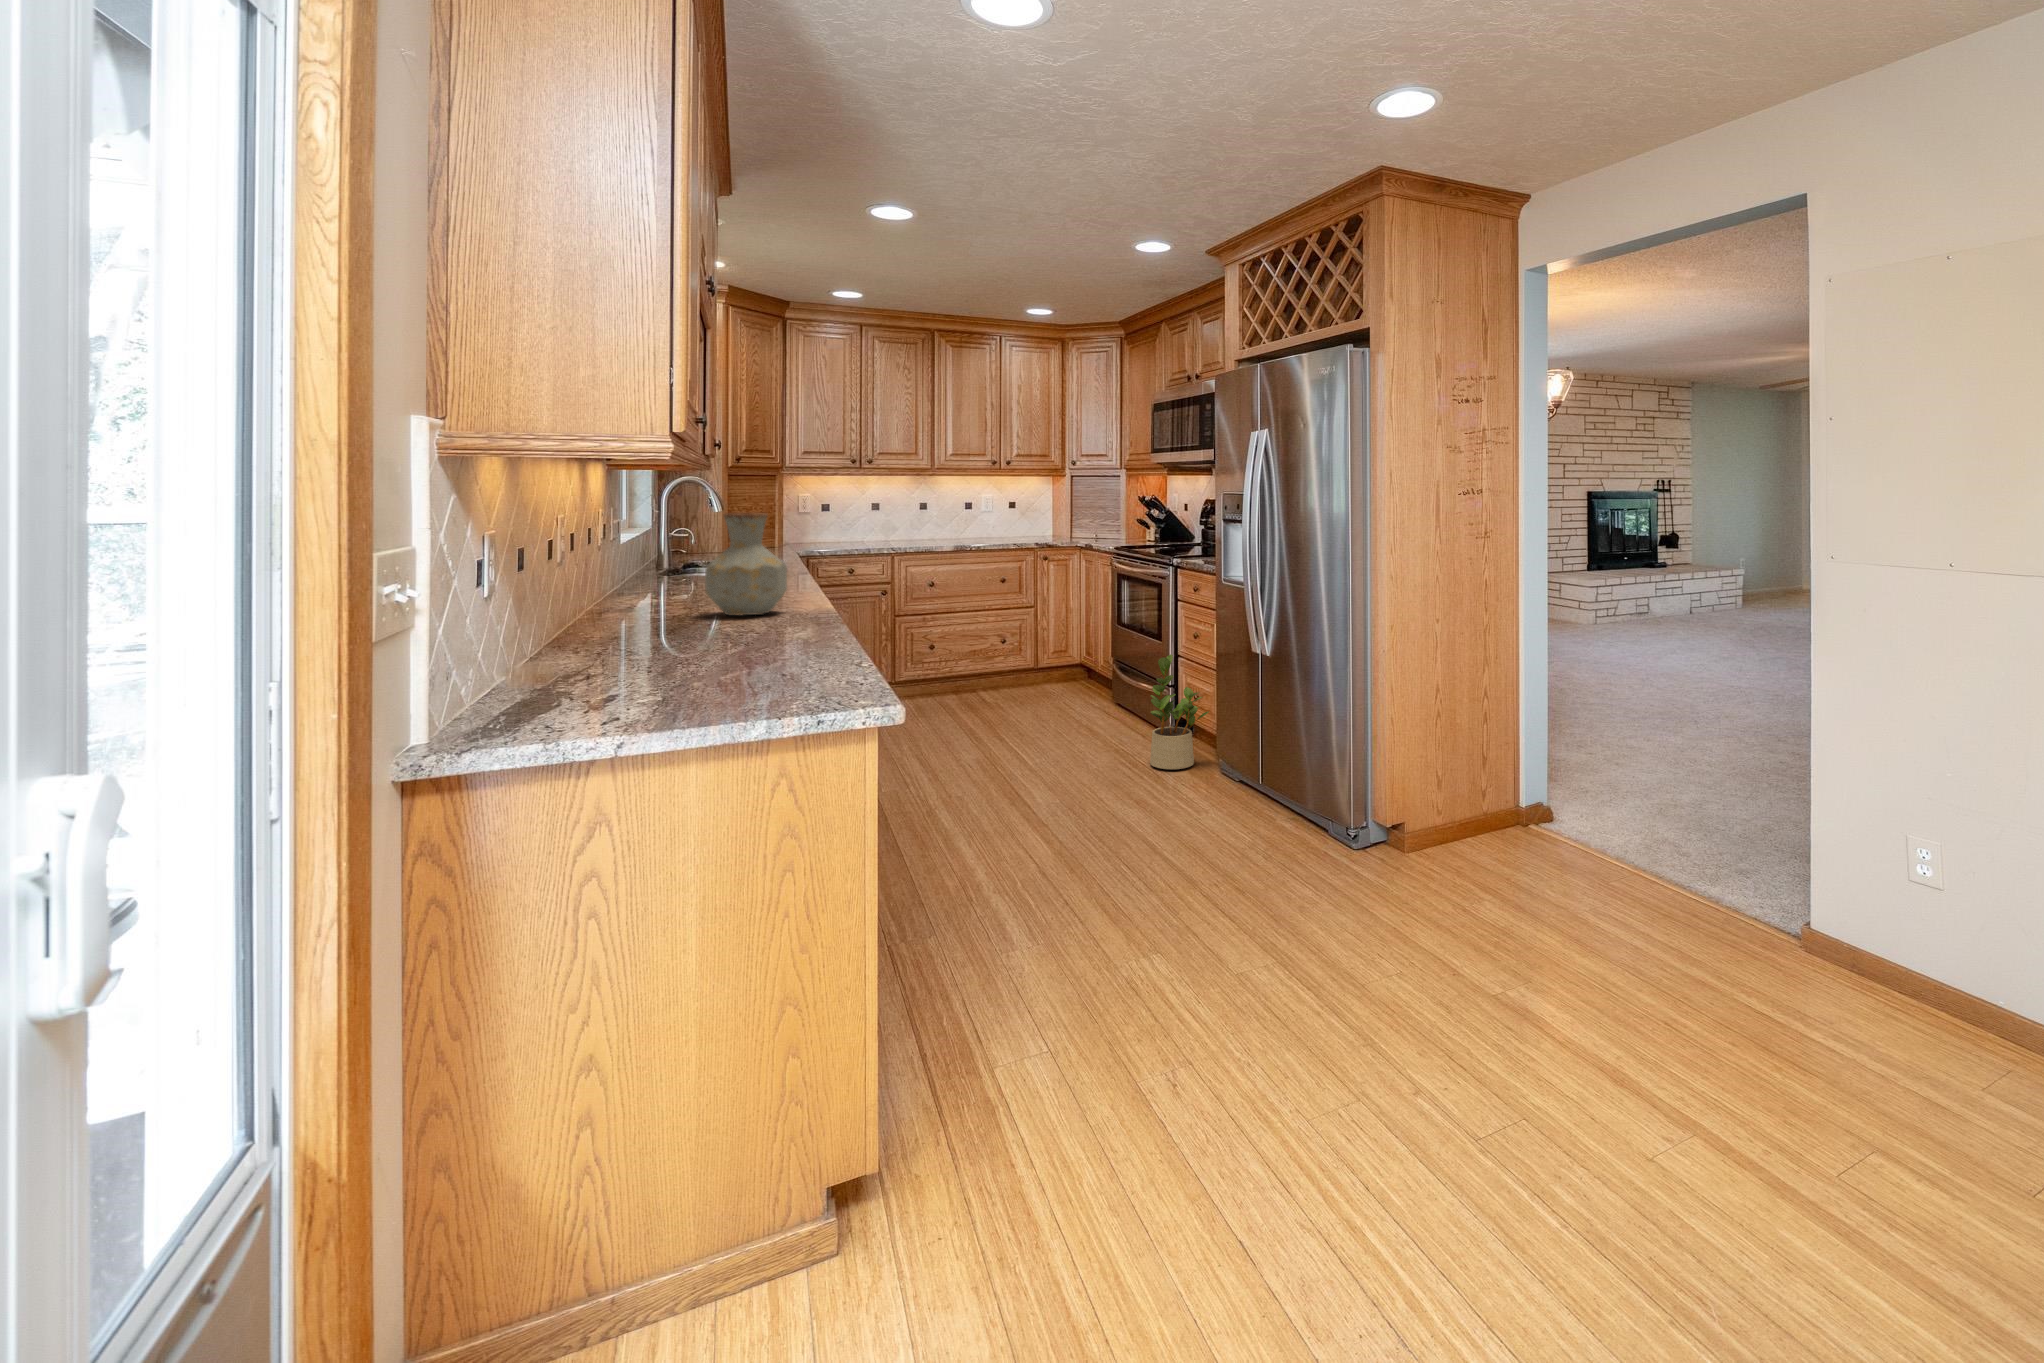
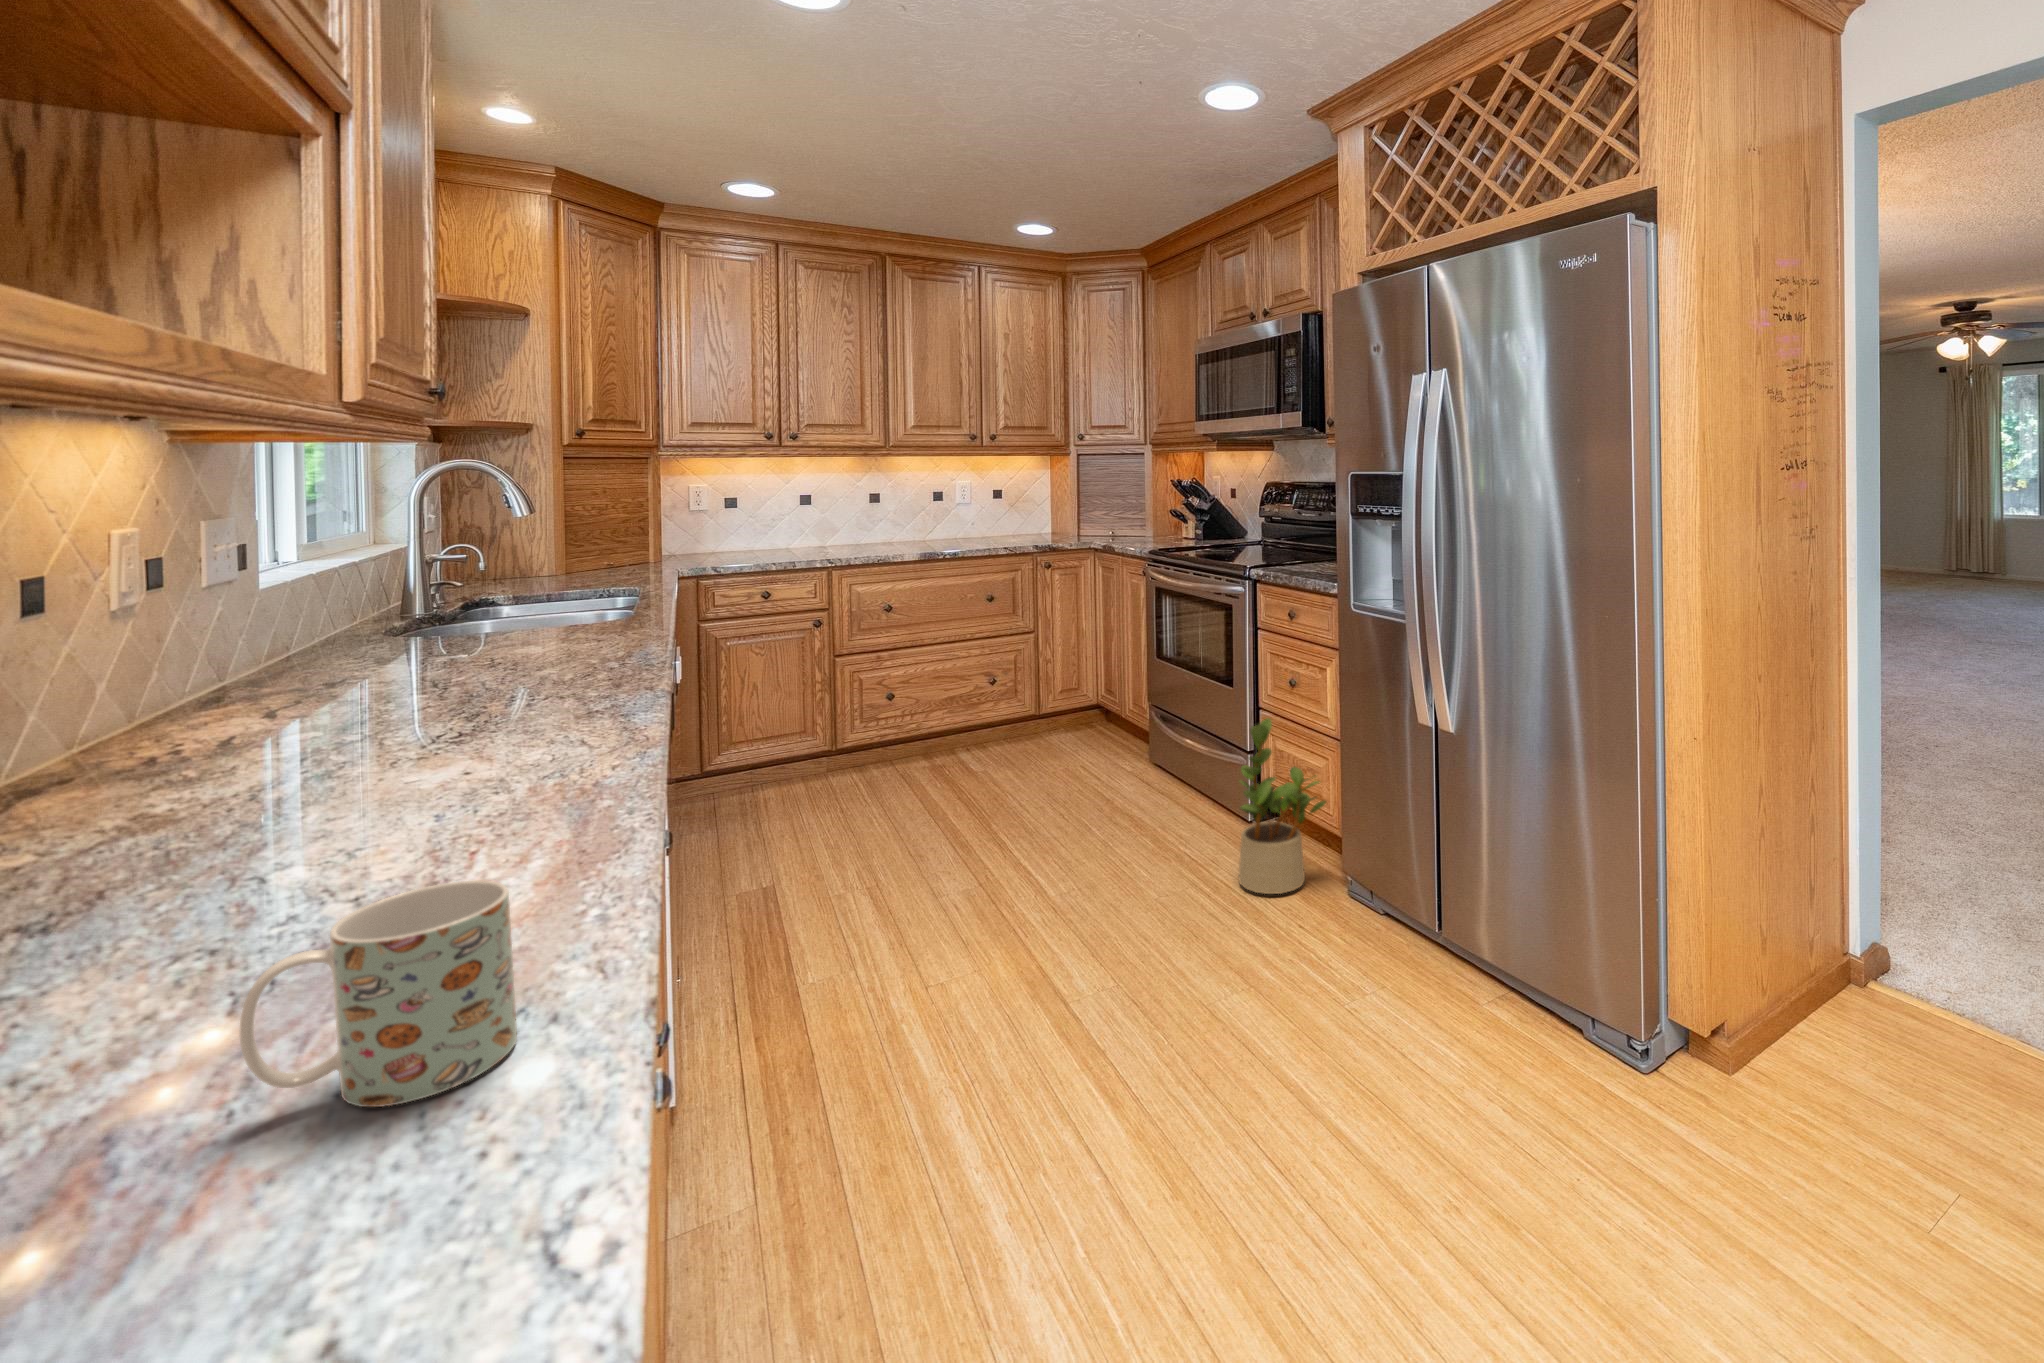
vase: present [705,513,787,615] -> none [351,524,572,763]
mug: none [760,612,819,662] -> present [239,880,517,1107]

